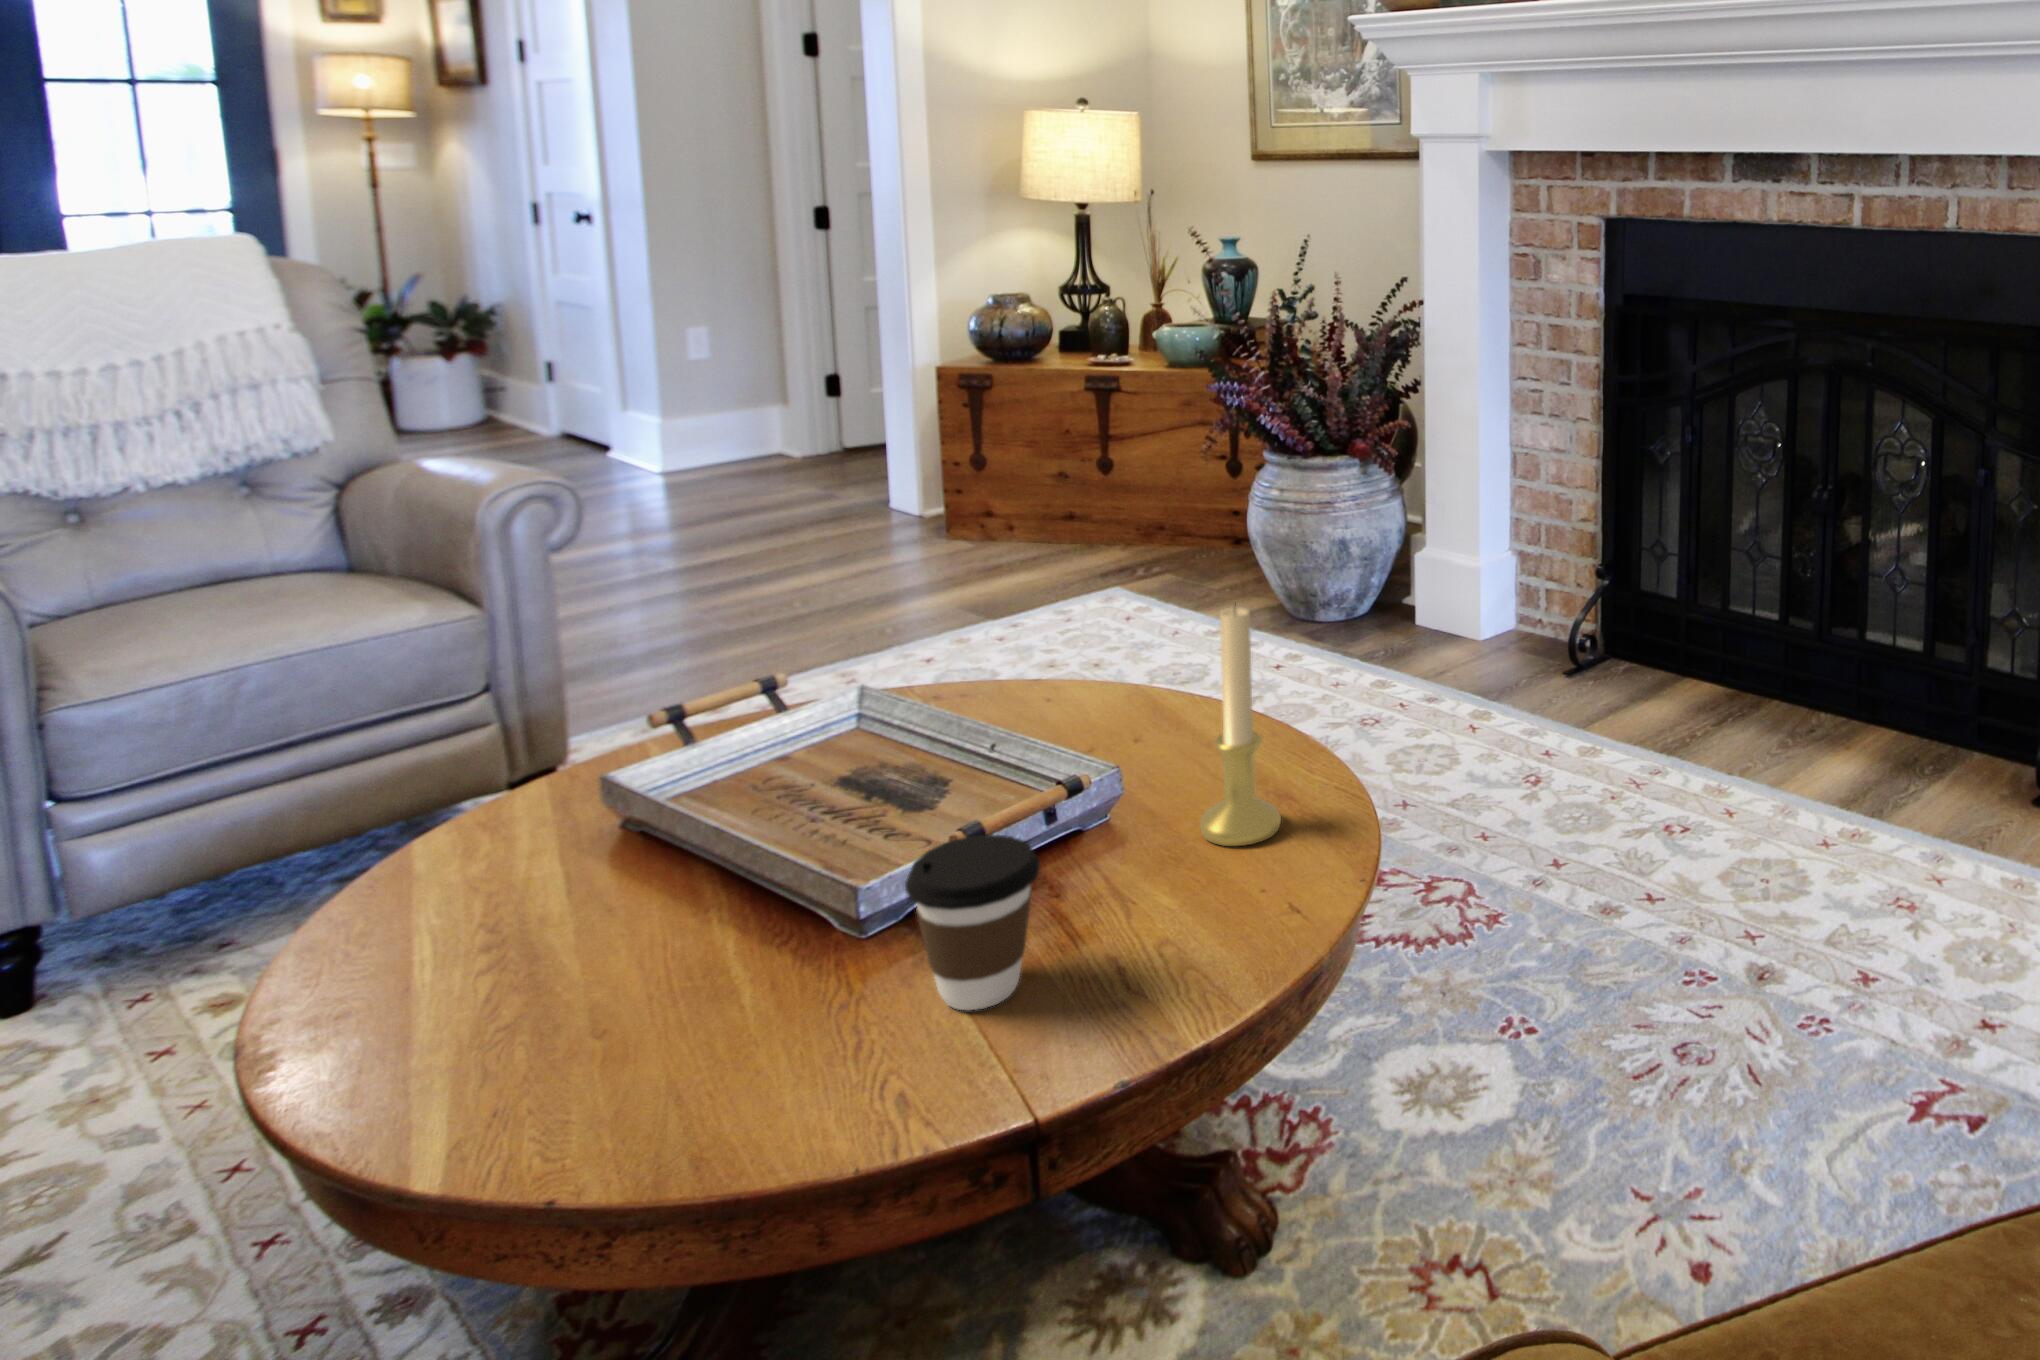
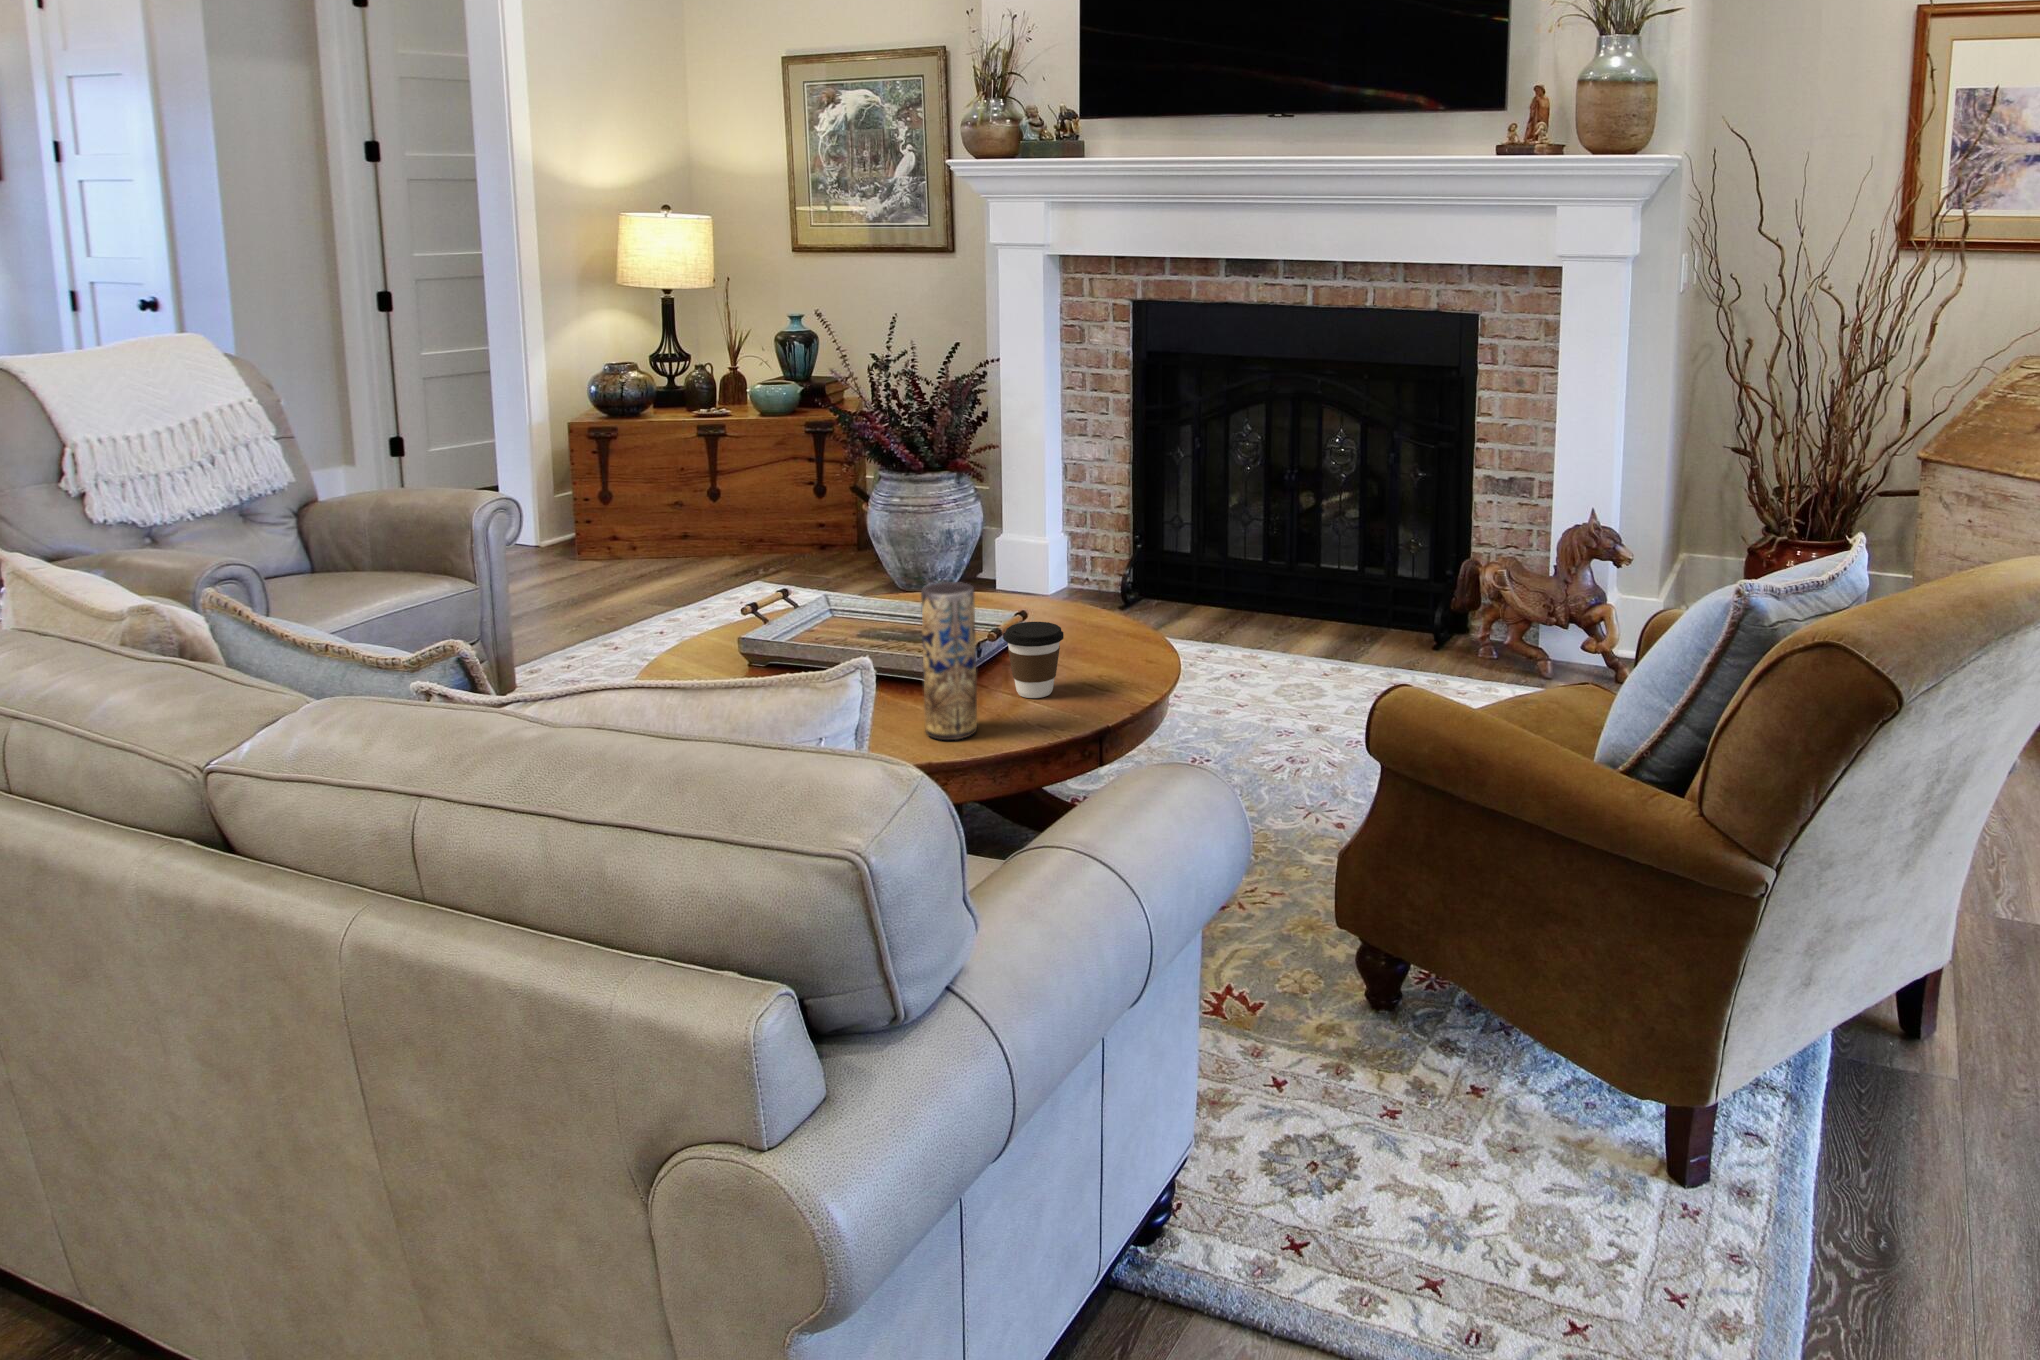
candle holder: present [1200,605,1281,846] -> none [1073,518,1115,643]
vase: none [591,774,751,1144] -> present [921,582,977,740]

